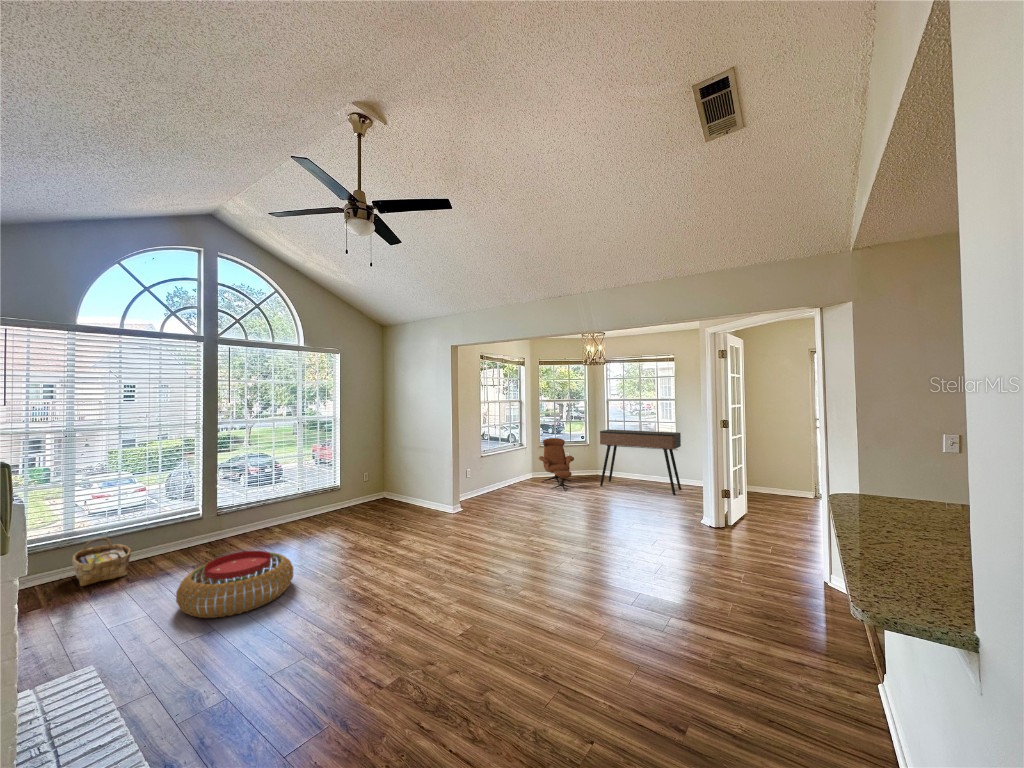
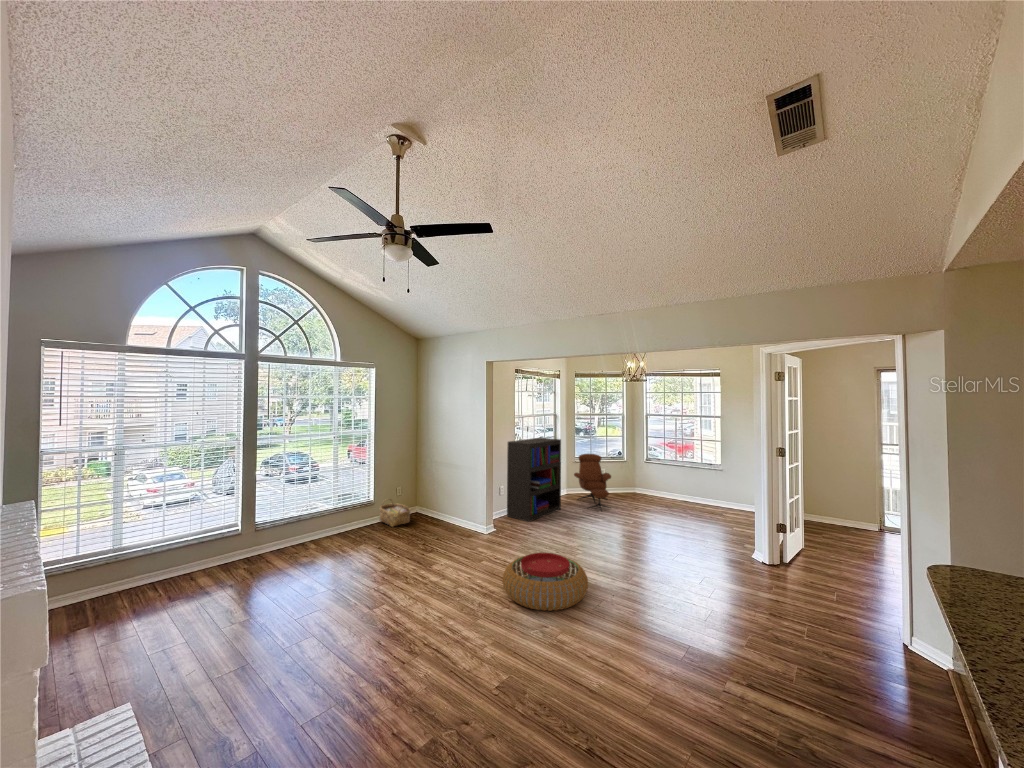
bookshelf: none [473,422,526,502] -> present [507,438,561,522]
console table: present [600,429,681,495] -> none [639,447,728,521]
woven basket: present [72,537,131,586] -> present [379,499,411,527]
pouf: present [176,551,293,618] -> present [503,553,588,611]

